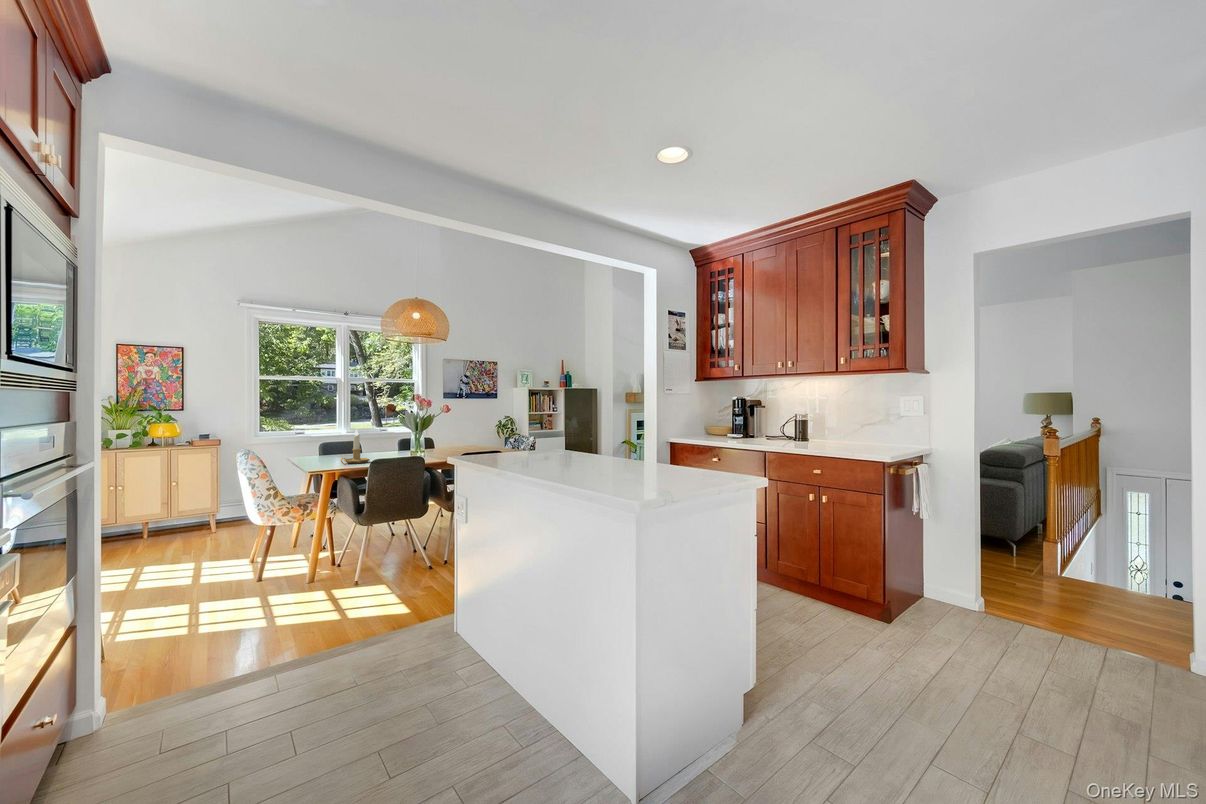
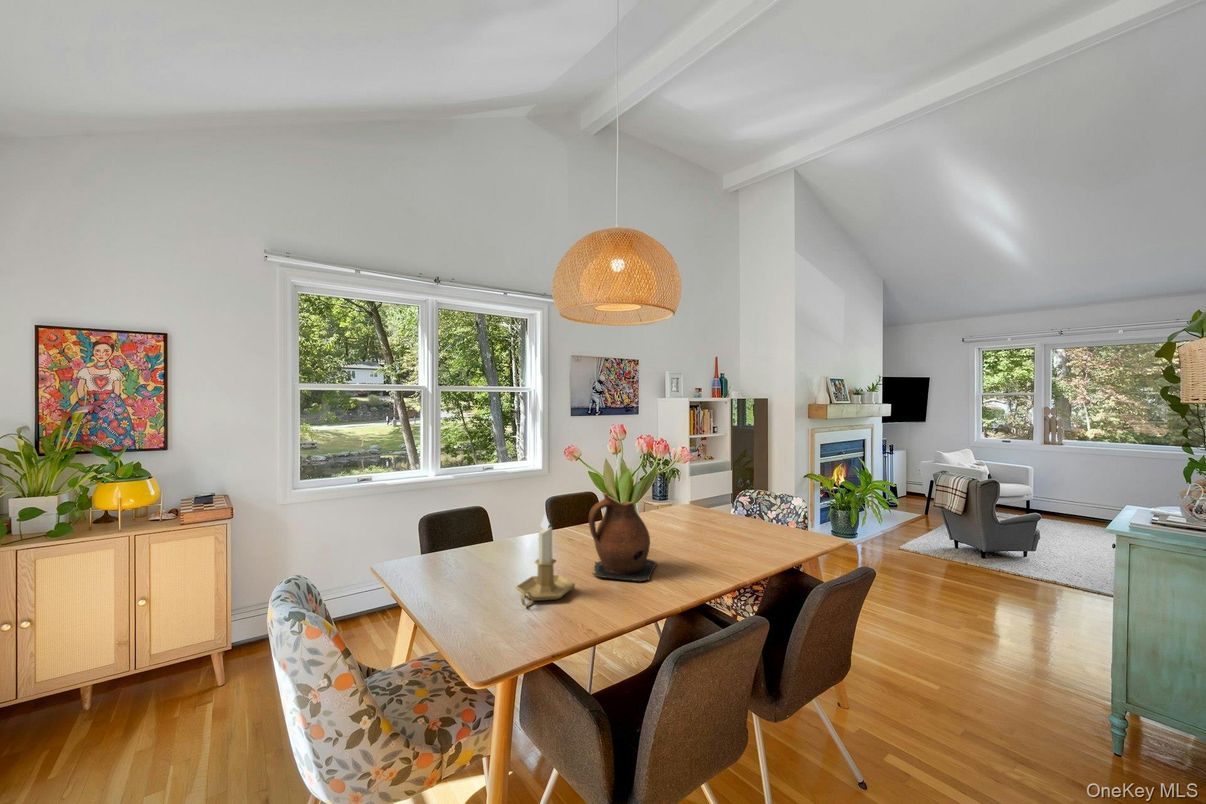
ceramic pitcher: none [384,424,421,461] -> present [589,493,657,582]

